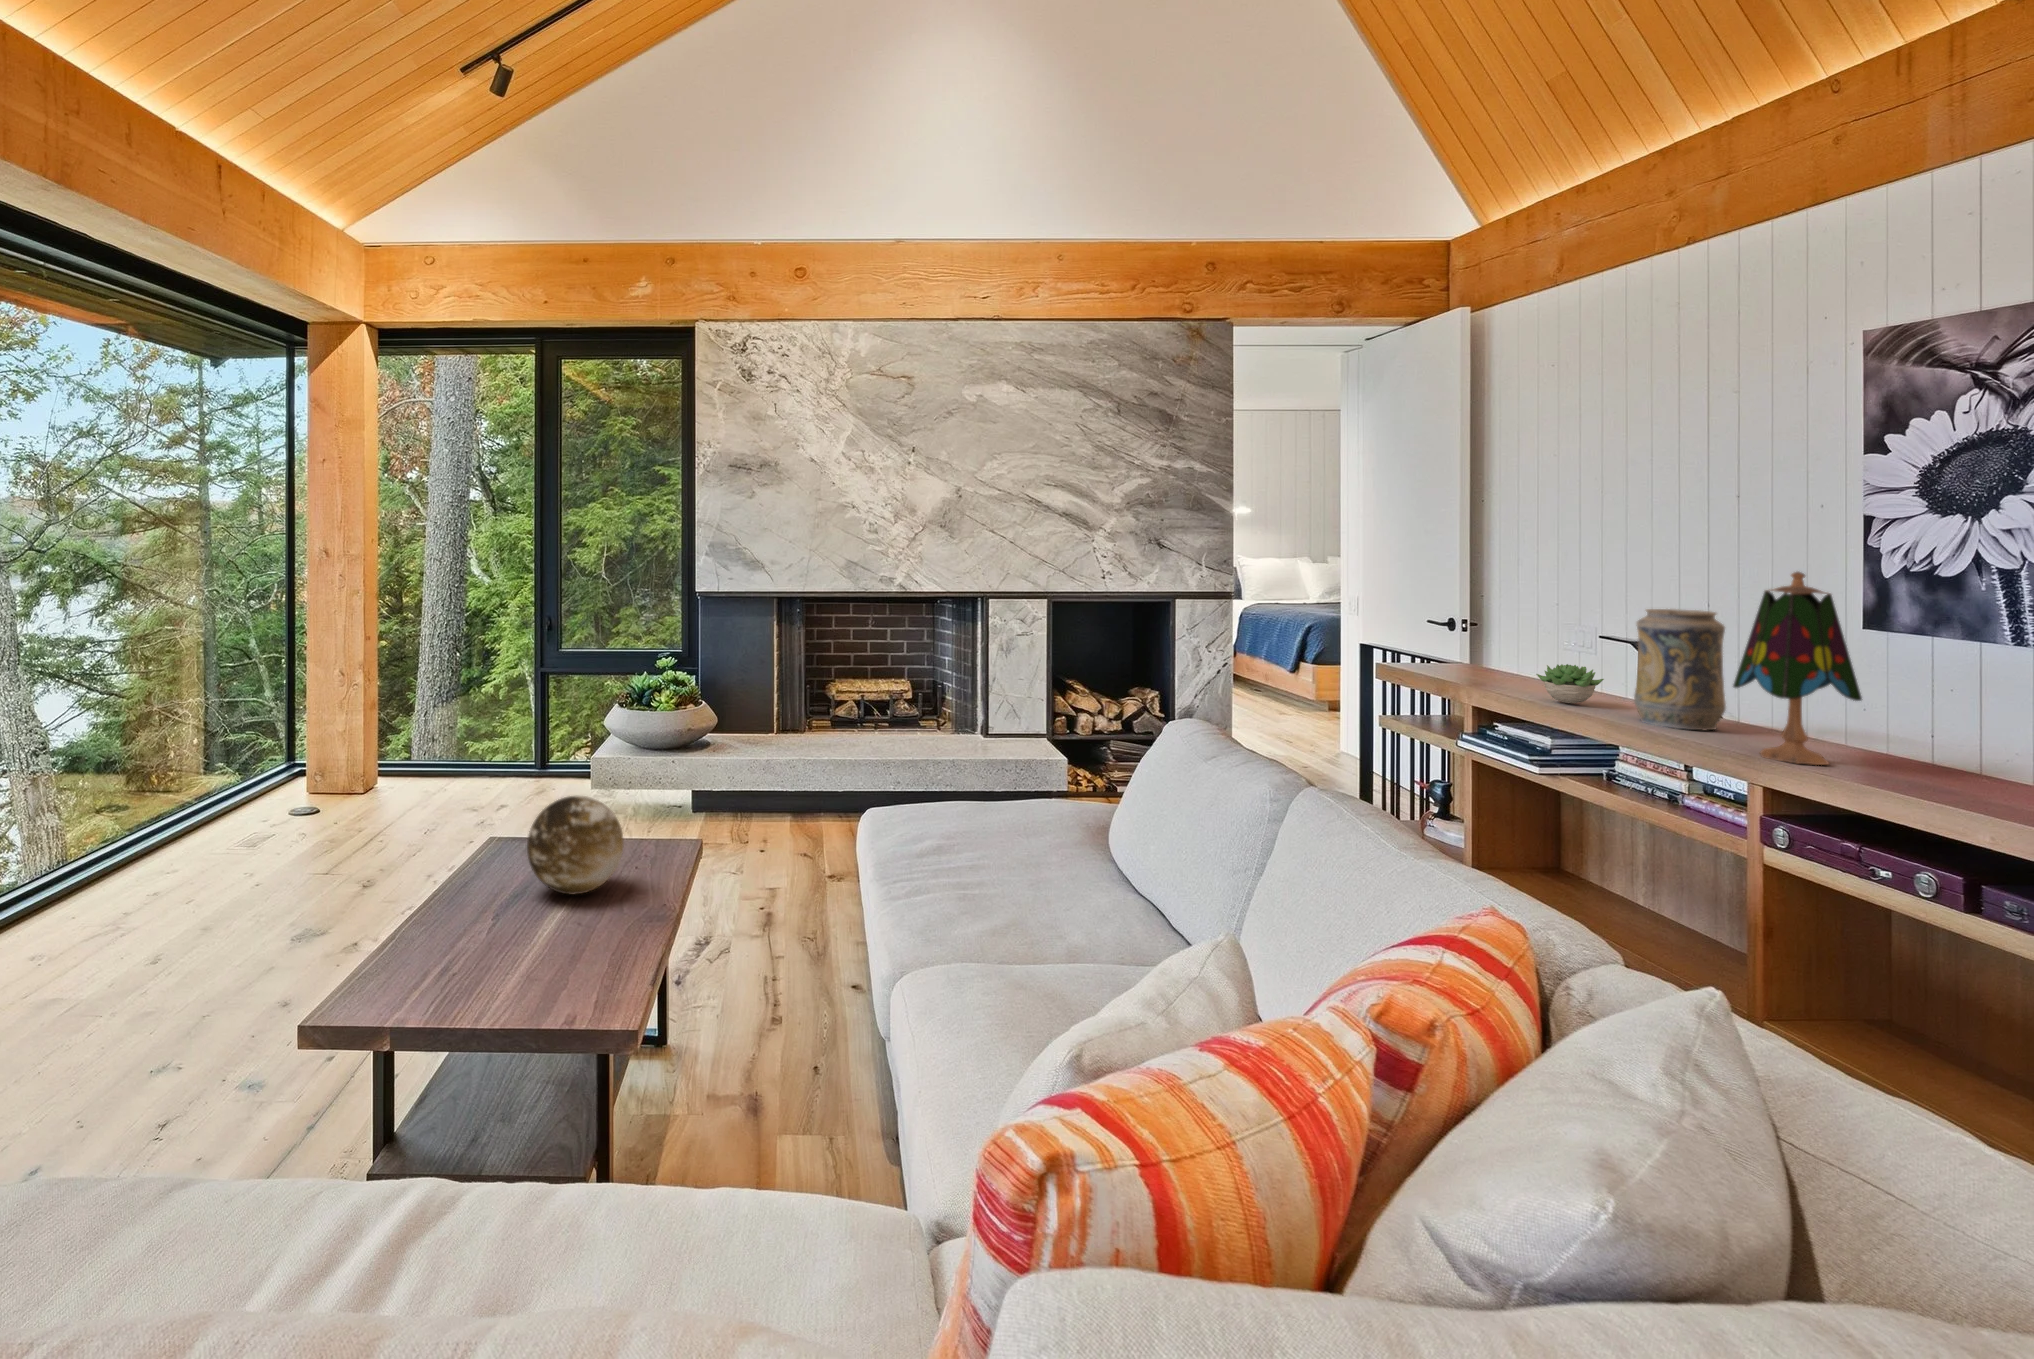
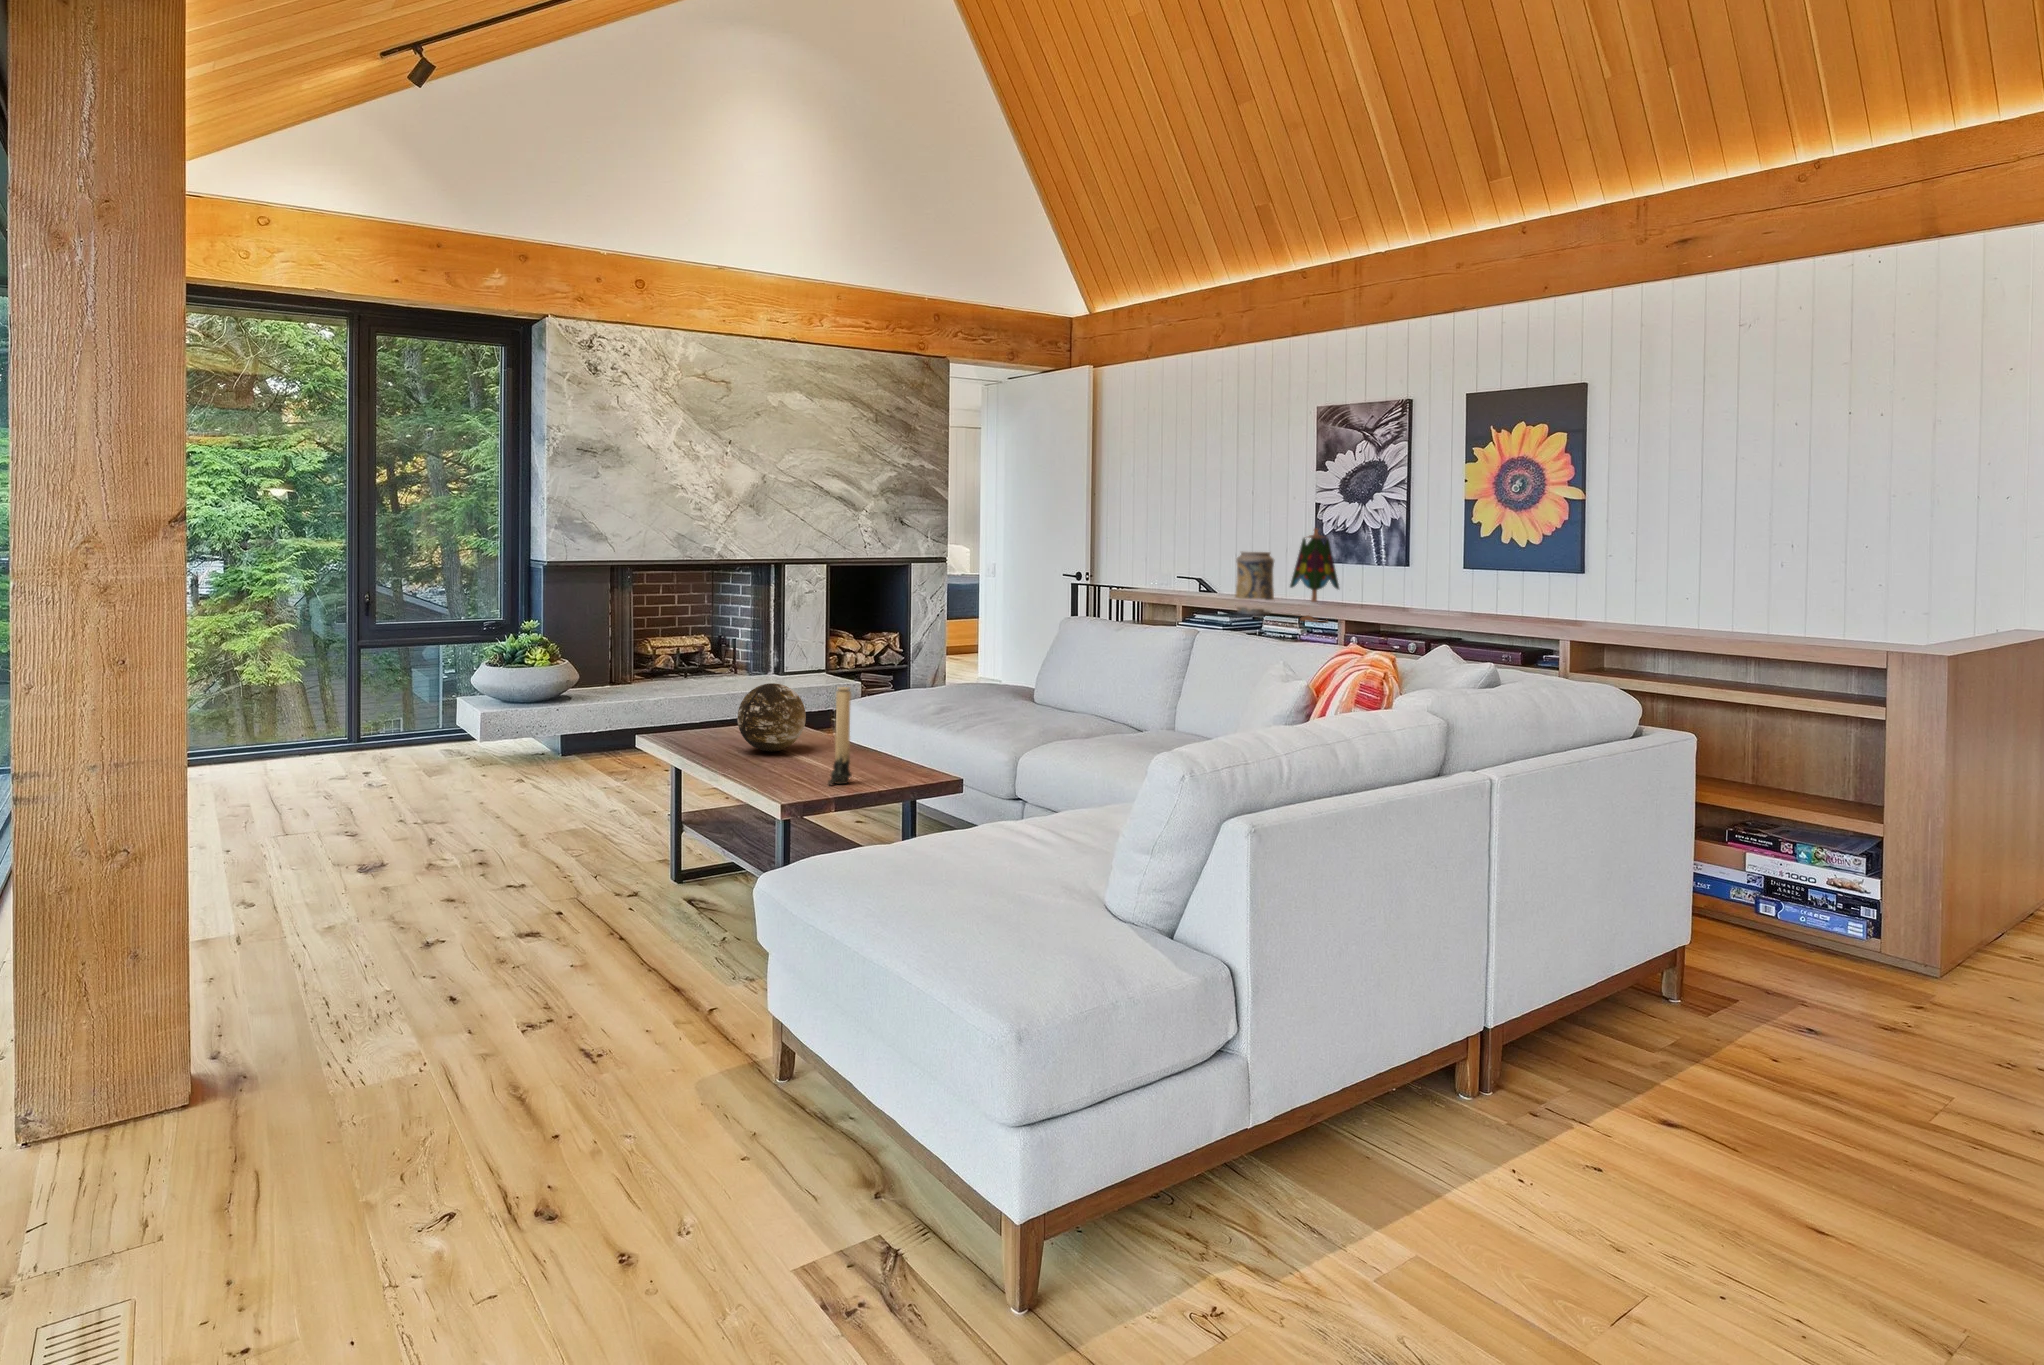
succulent plant: present [1536,664,1604,703] -> none [1184,586,1216,608]
candle: none [460,838,504,995] -> present [828,687,852,785]

